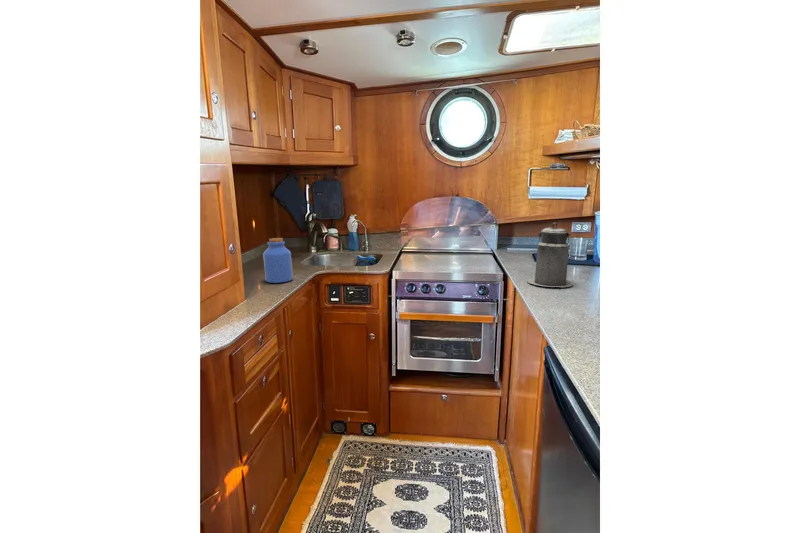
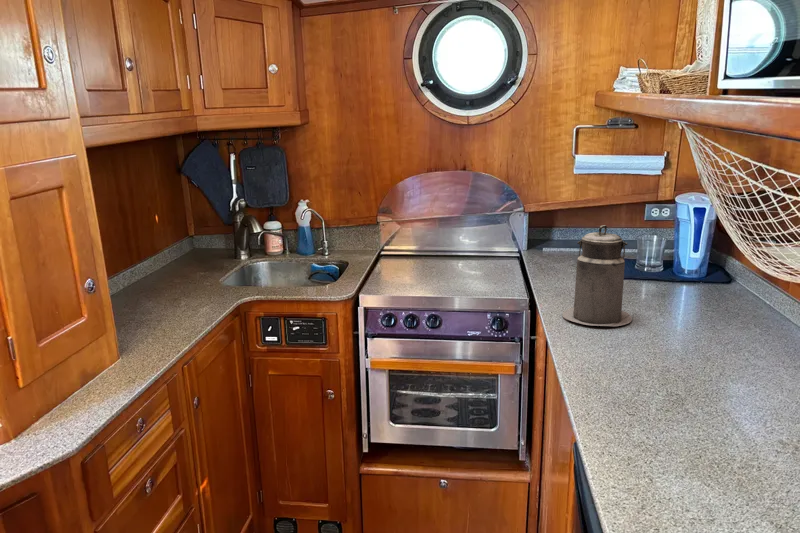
jar: present [263,238,293,283] -> none [154,251,202,322]

